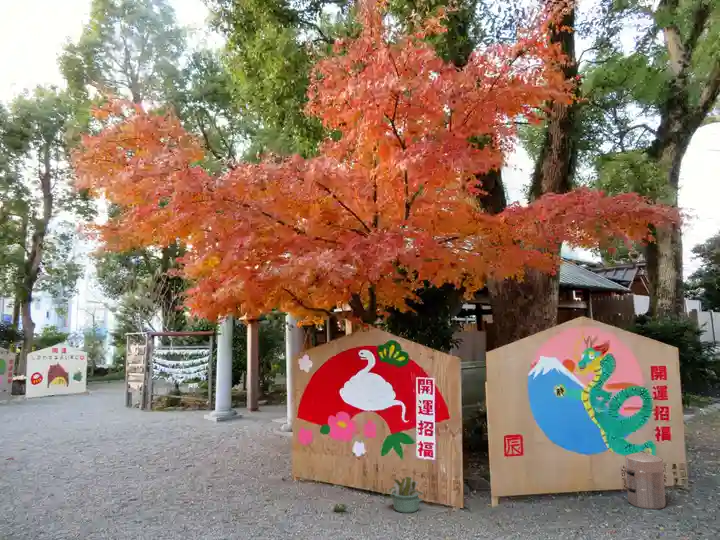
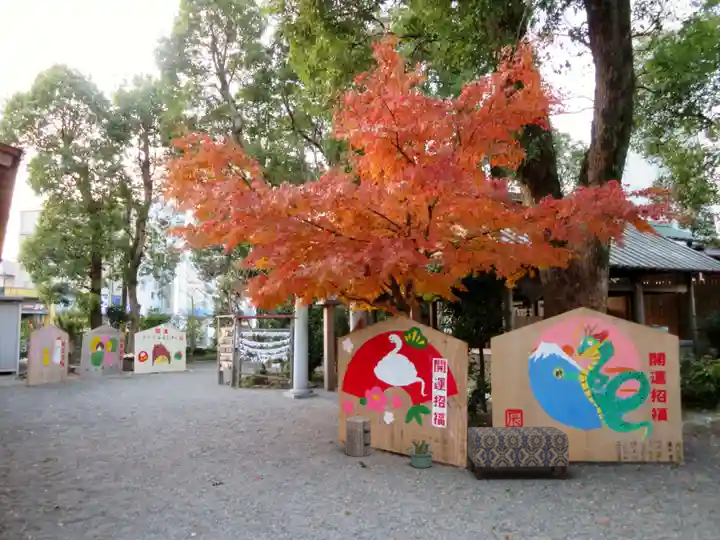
waste bin: present [625,451,666,509] -> present [346,416,371,457]
bench: none [463,454,587,527] -> present [467,427,569,480]

